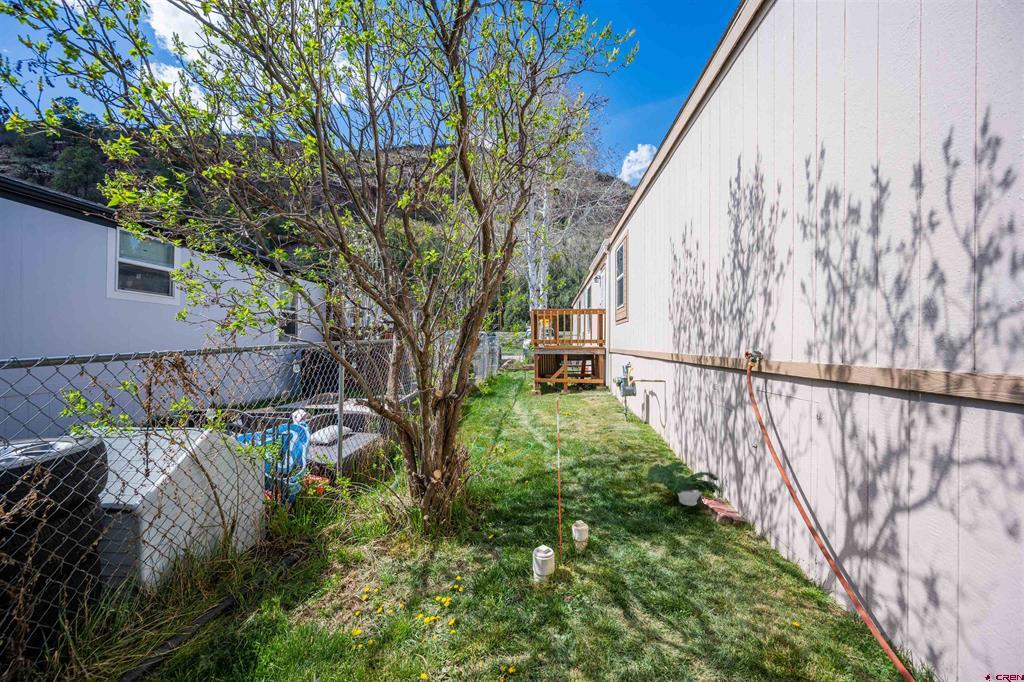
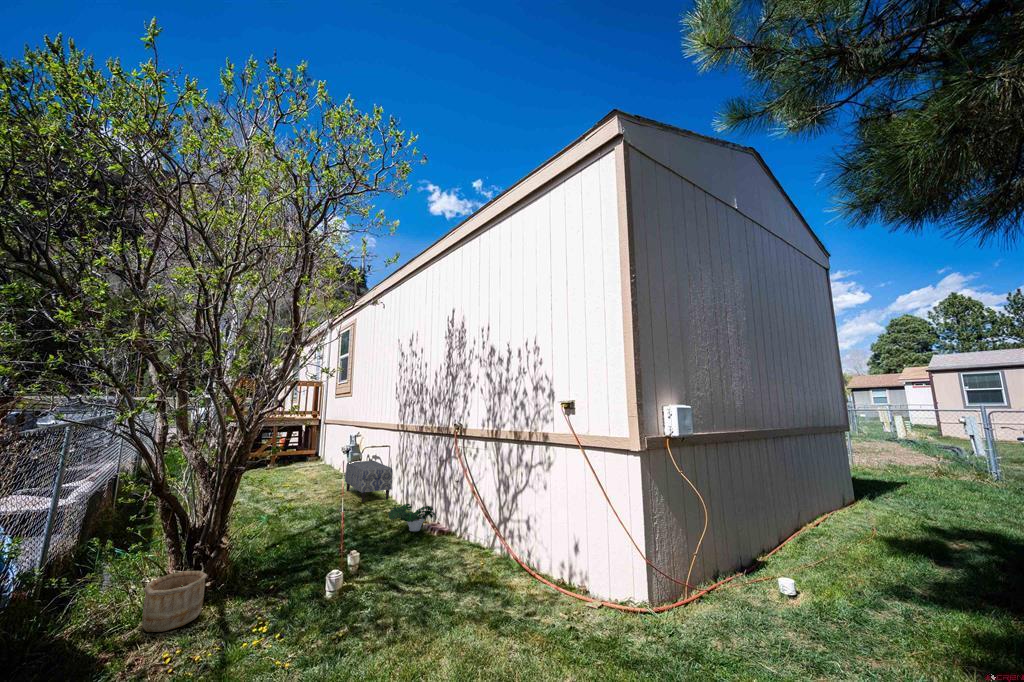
bench: none [617,396,668,447] -> present [345,461,393,502]
wooden bucket: none [356,499,411,561] -> present [142,571,207,632]

